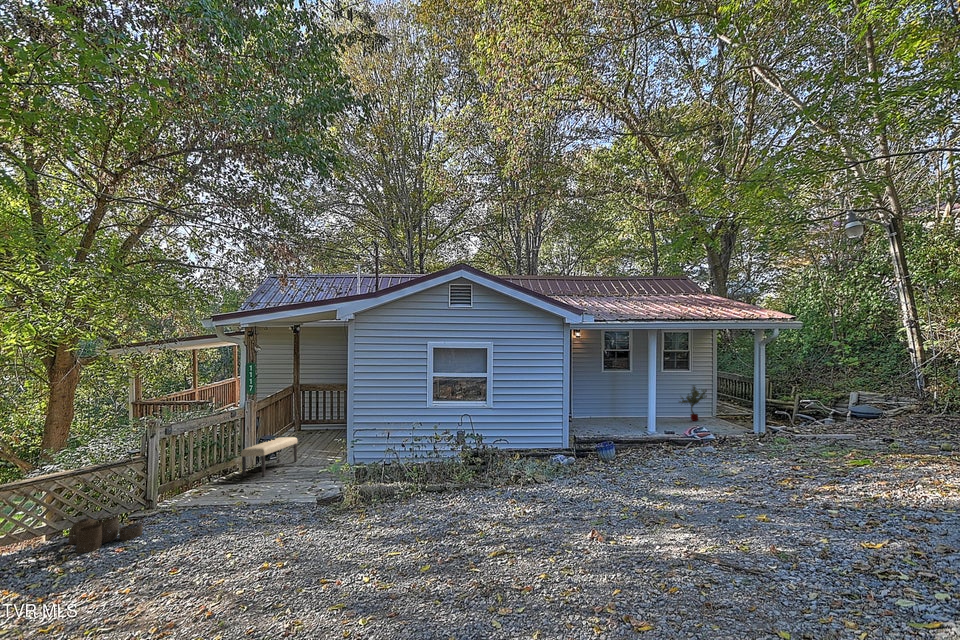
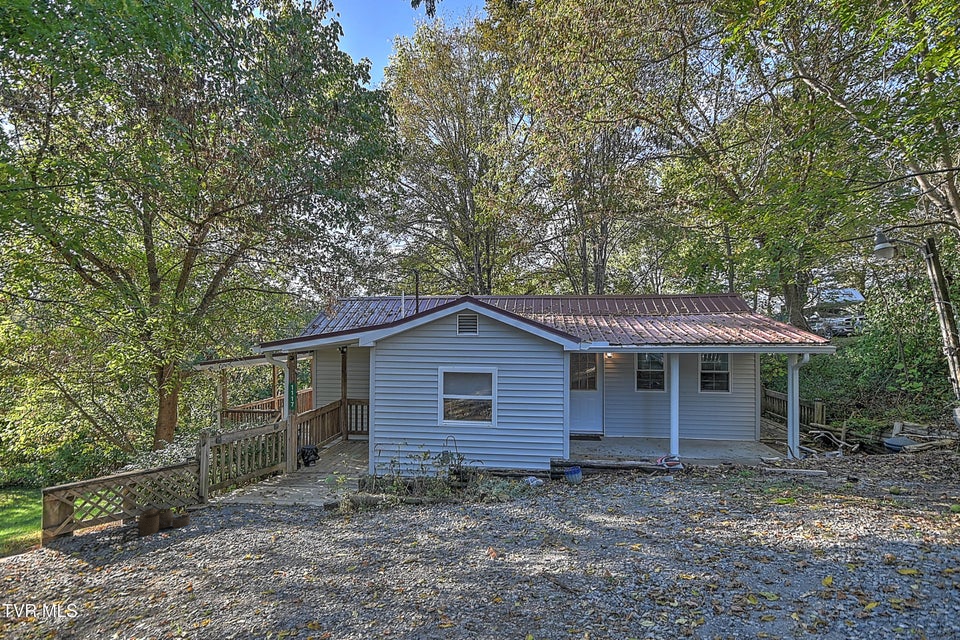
potted tree: present [679,385,707,421] -> none [695,409,727,446]
bench: present [241,437,298,477] -> none [282,446,333,480]

